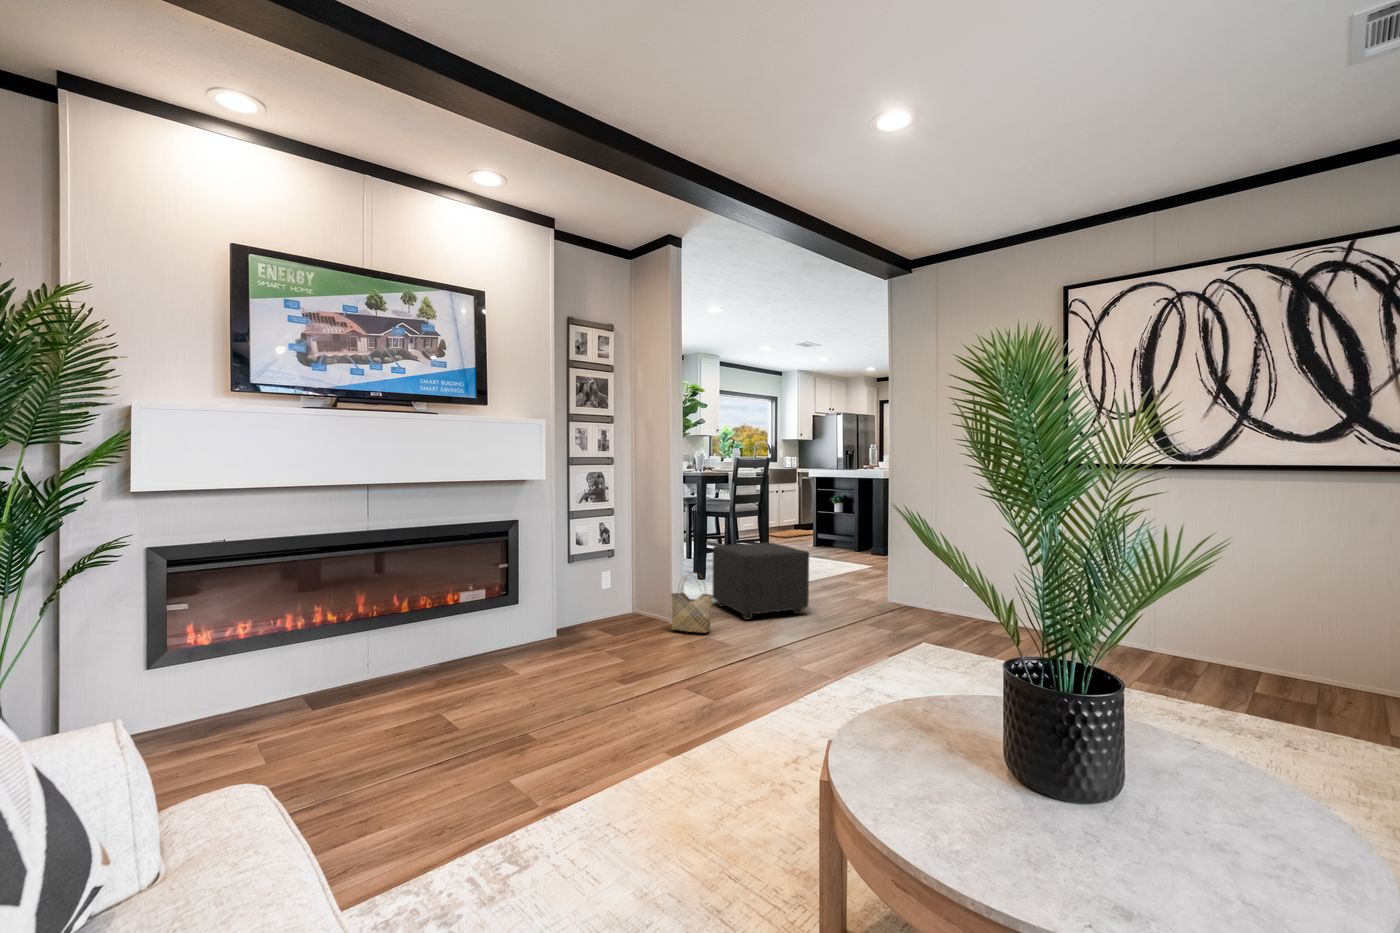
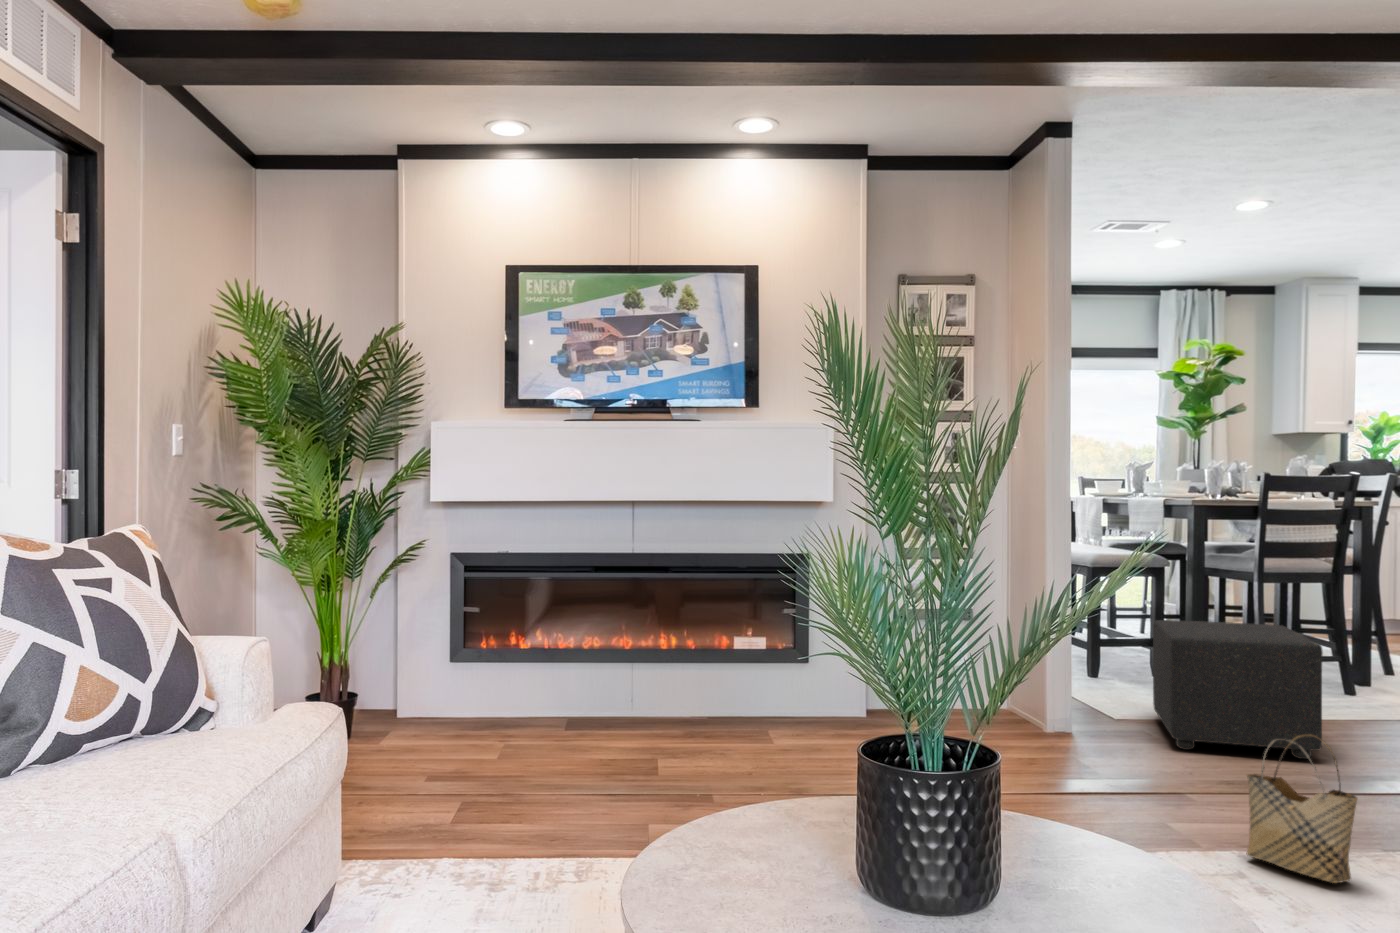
woven basket: present [671,579,713,633] -> present [1246,734,1357,883]

